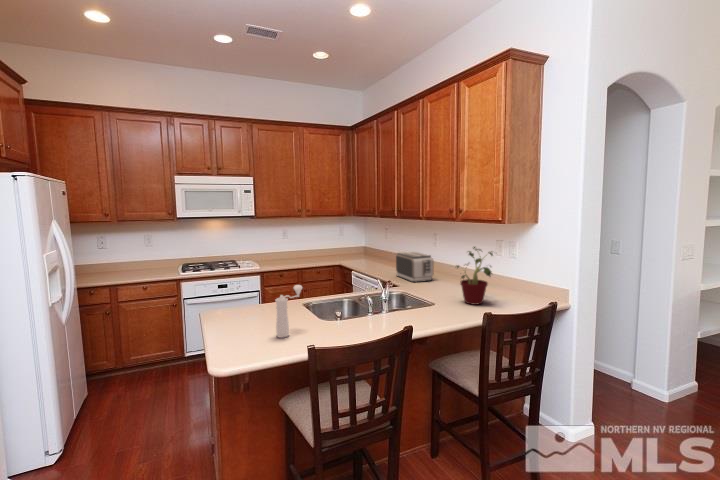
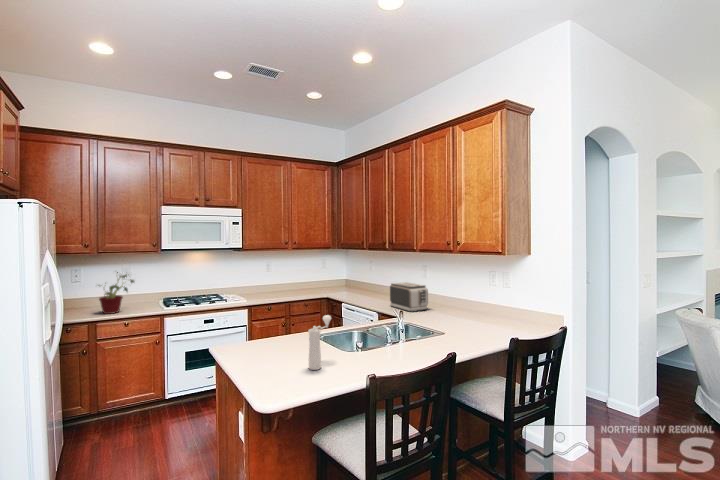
potted plant: present [456,247,493,305] -> present [99,272,134,314]

